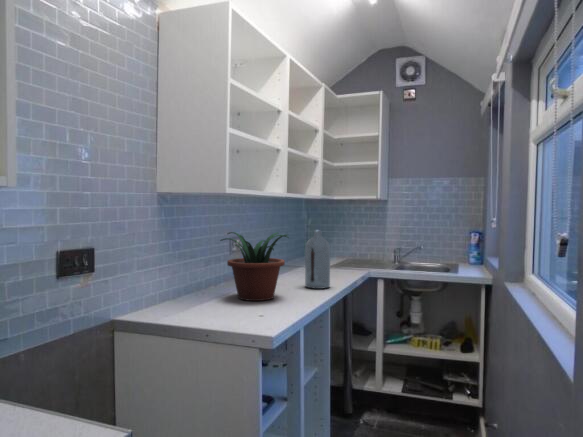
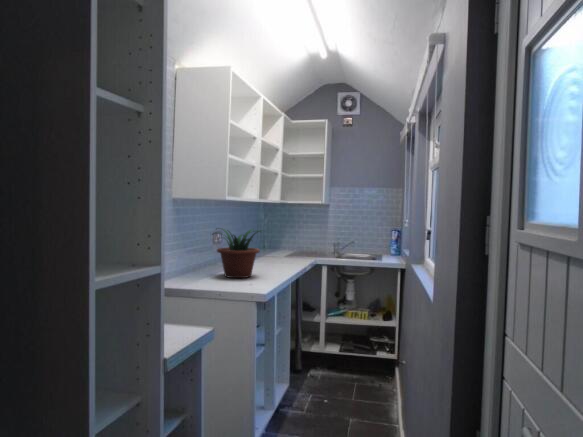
bottle: present [305,230,330,289] -> none [271,227,291,271]

